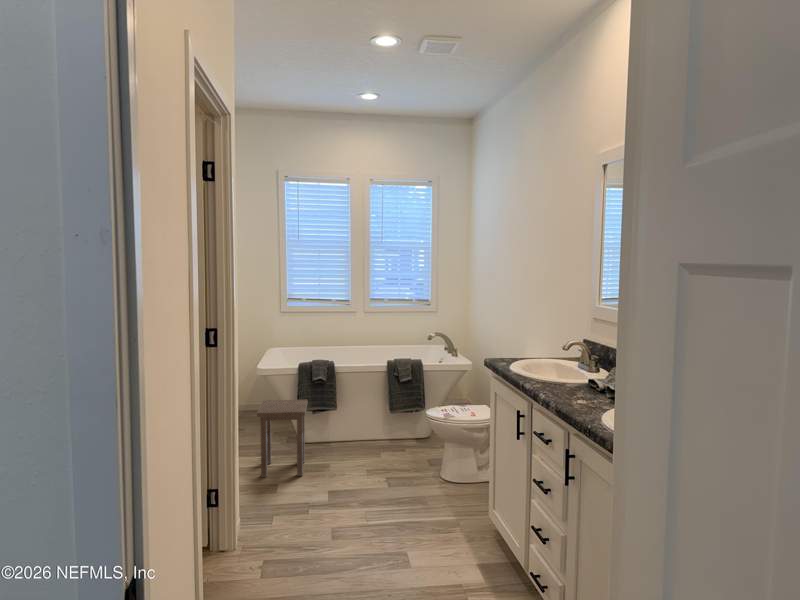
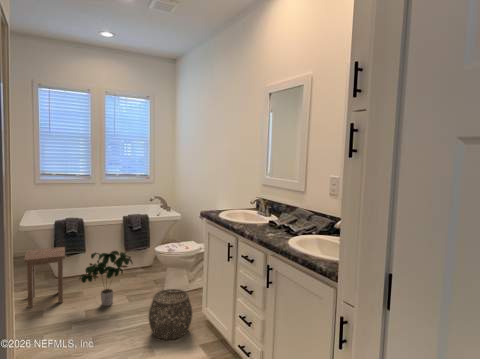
potted plant: none [322,410,393,488] -> present [79,251,133,306]
woven basket: none [407,474,472,550] -> present [149,289,192,340]

